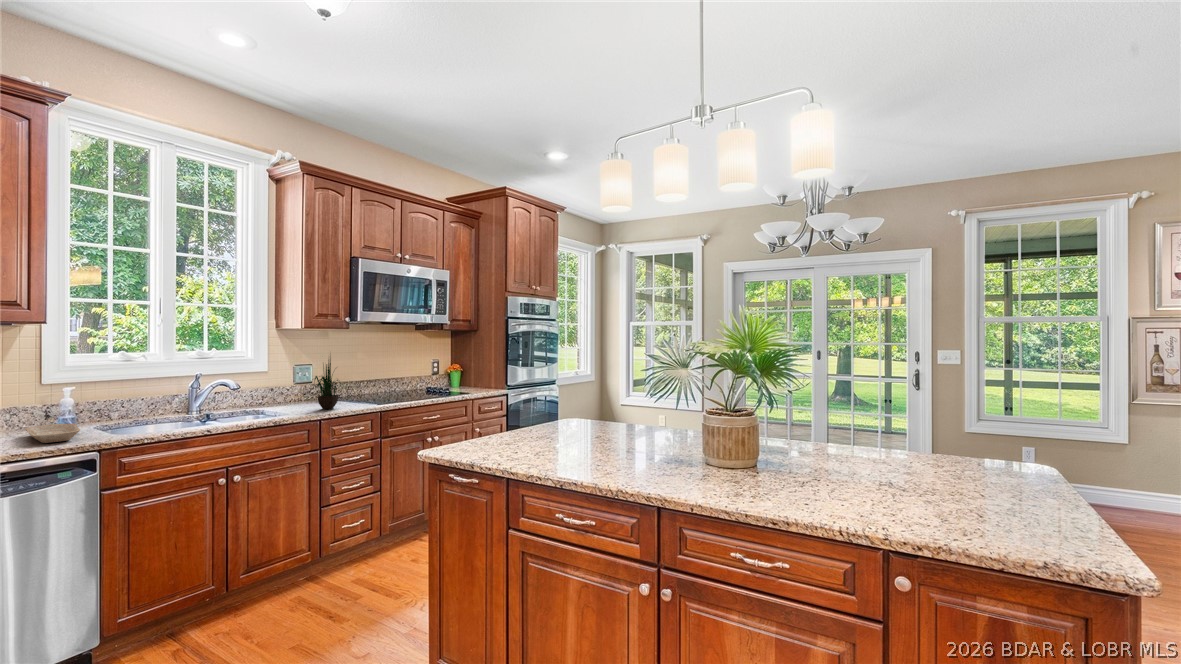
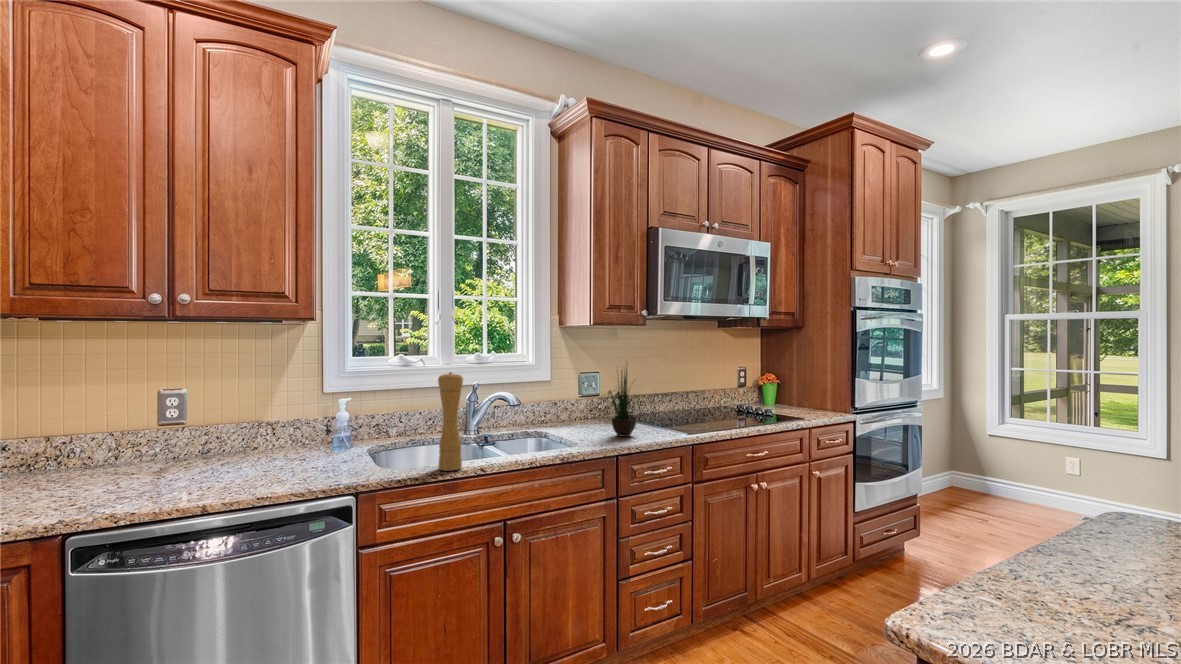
pepper mill: none [170,362,192,432] -> present [438,372,463,471]
tray: present [25,424,80,443] -> none [288,445,345,477]

